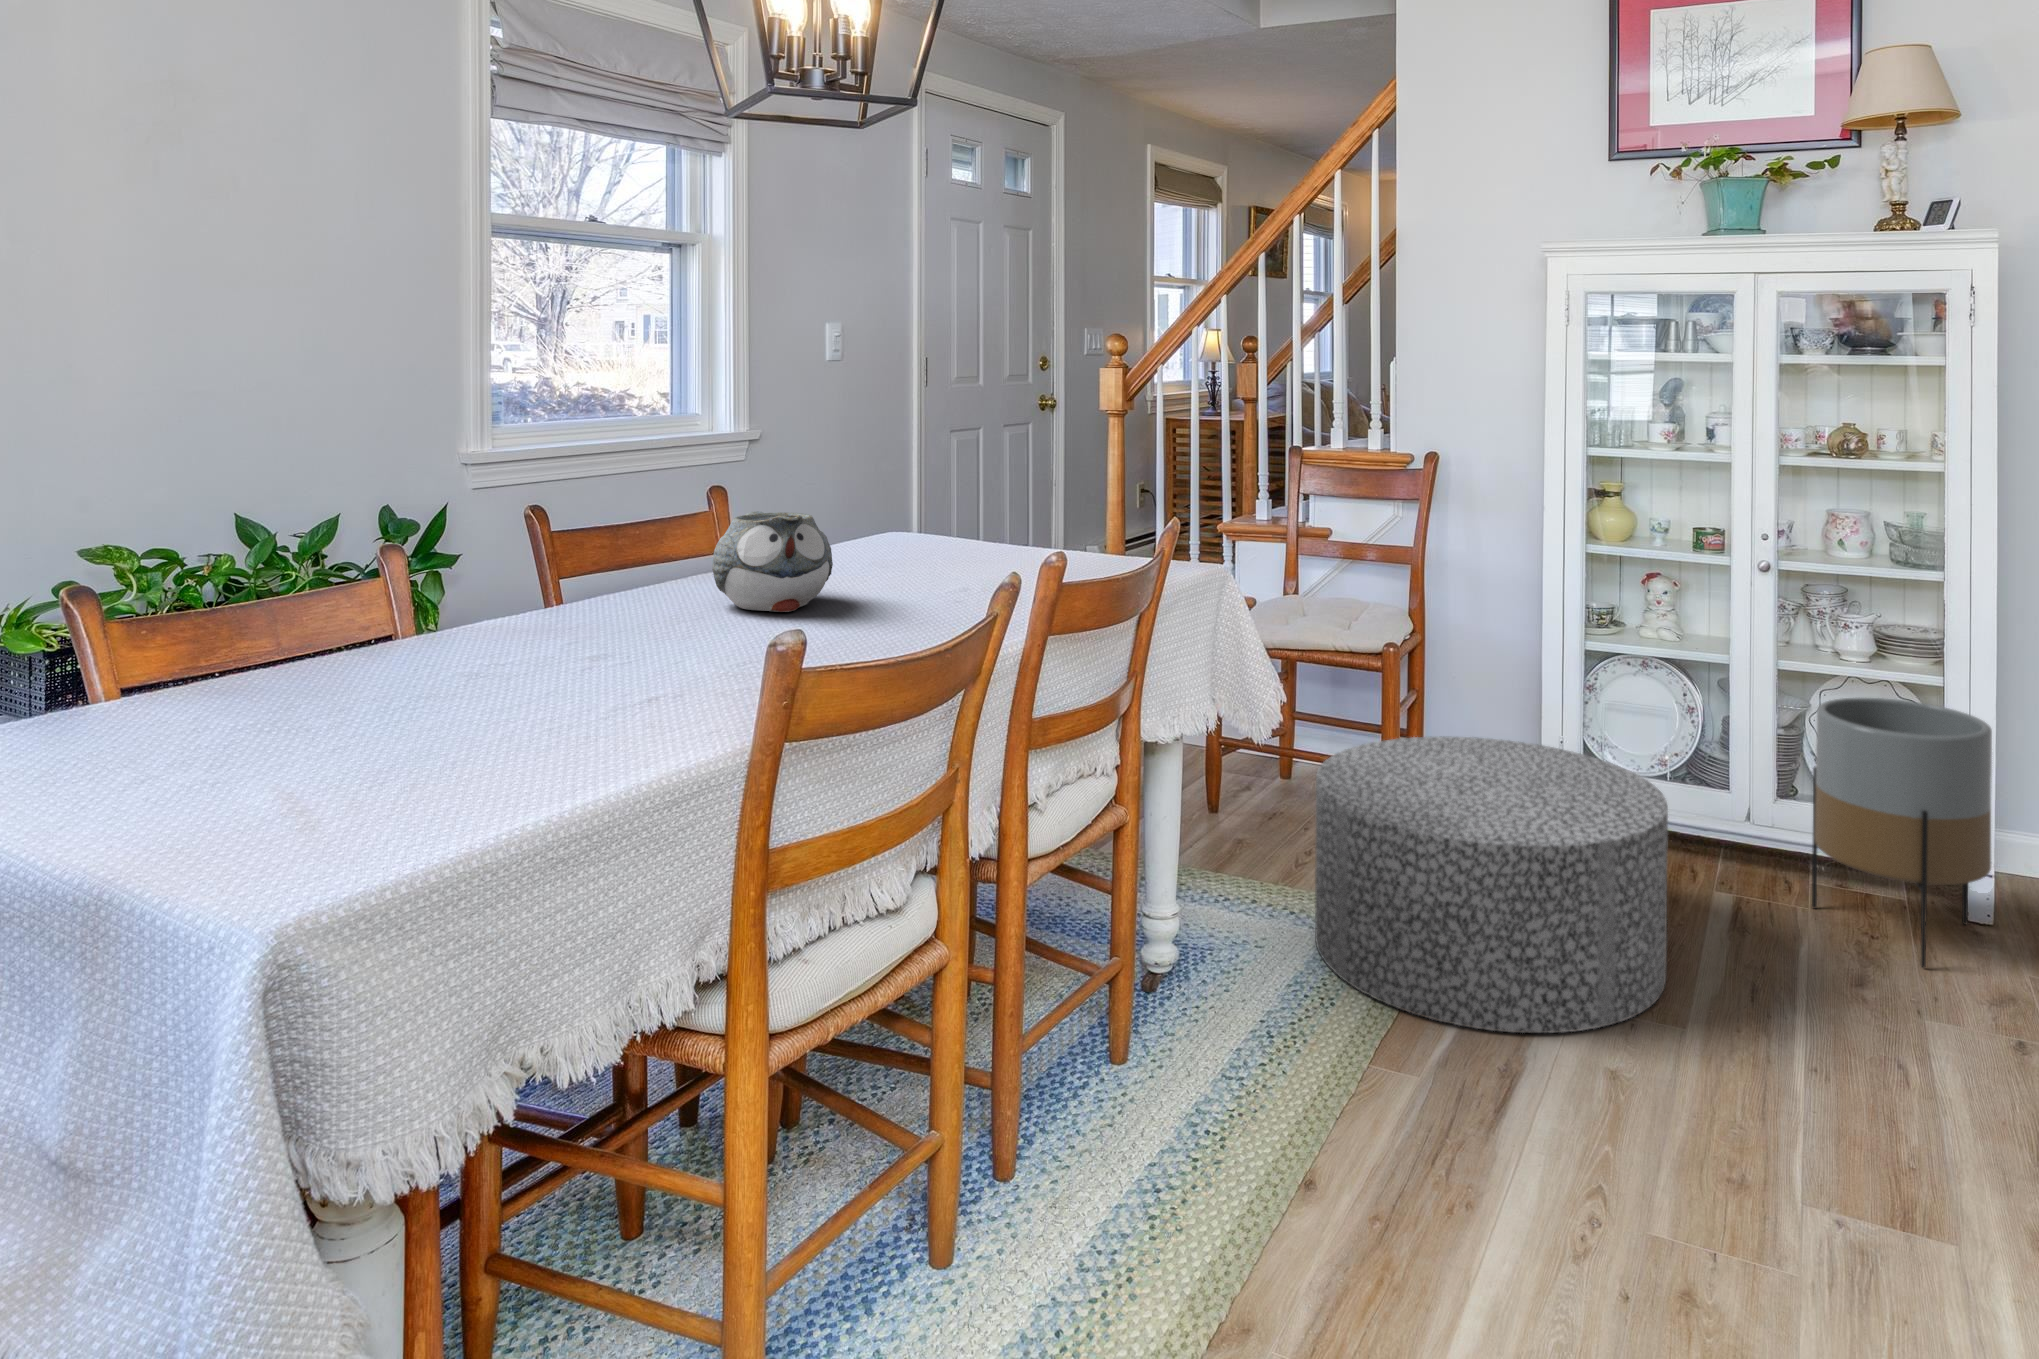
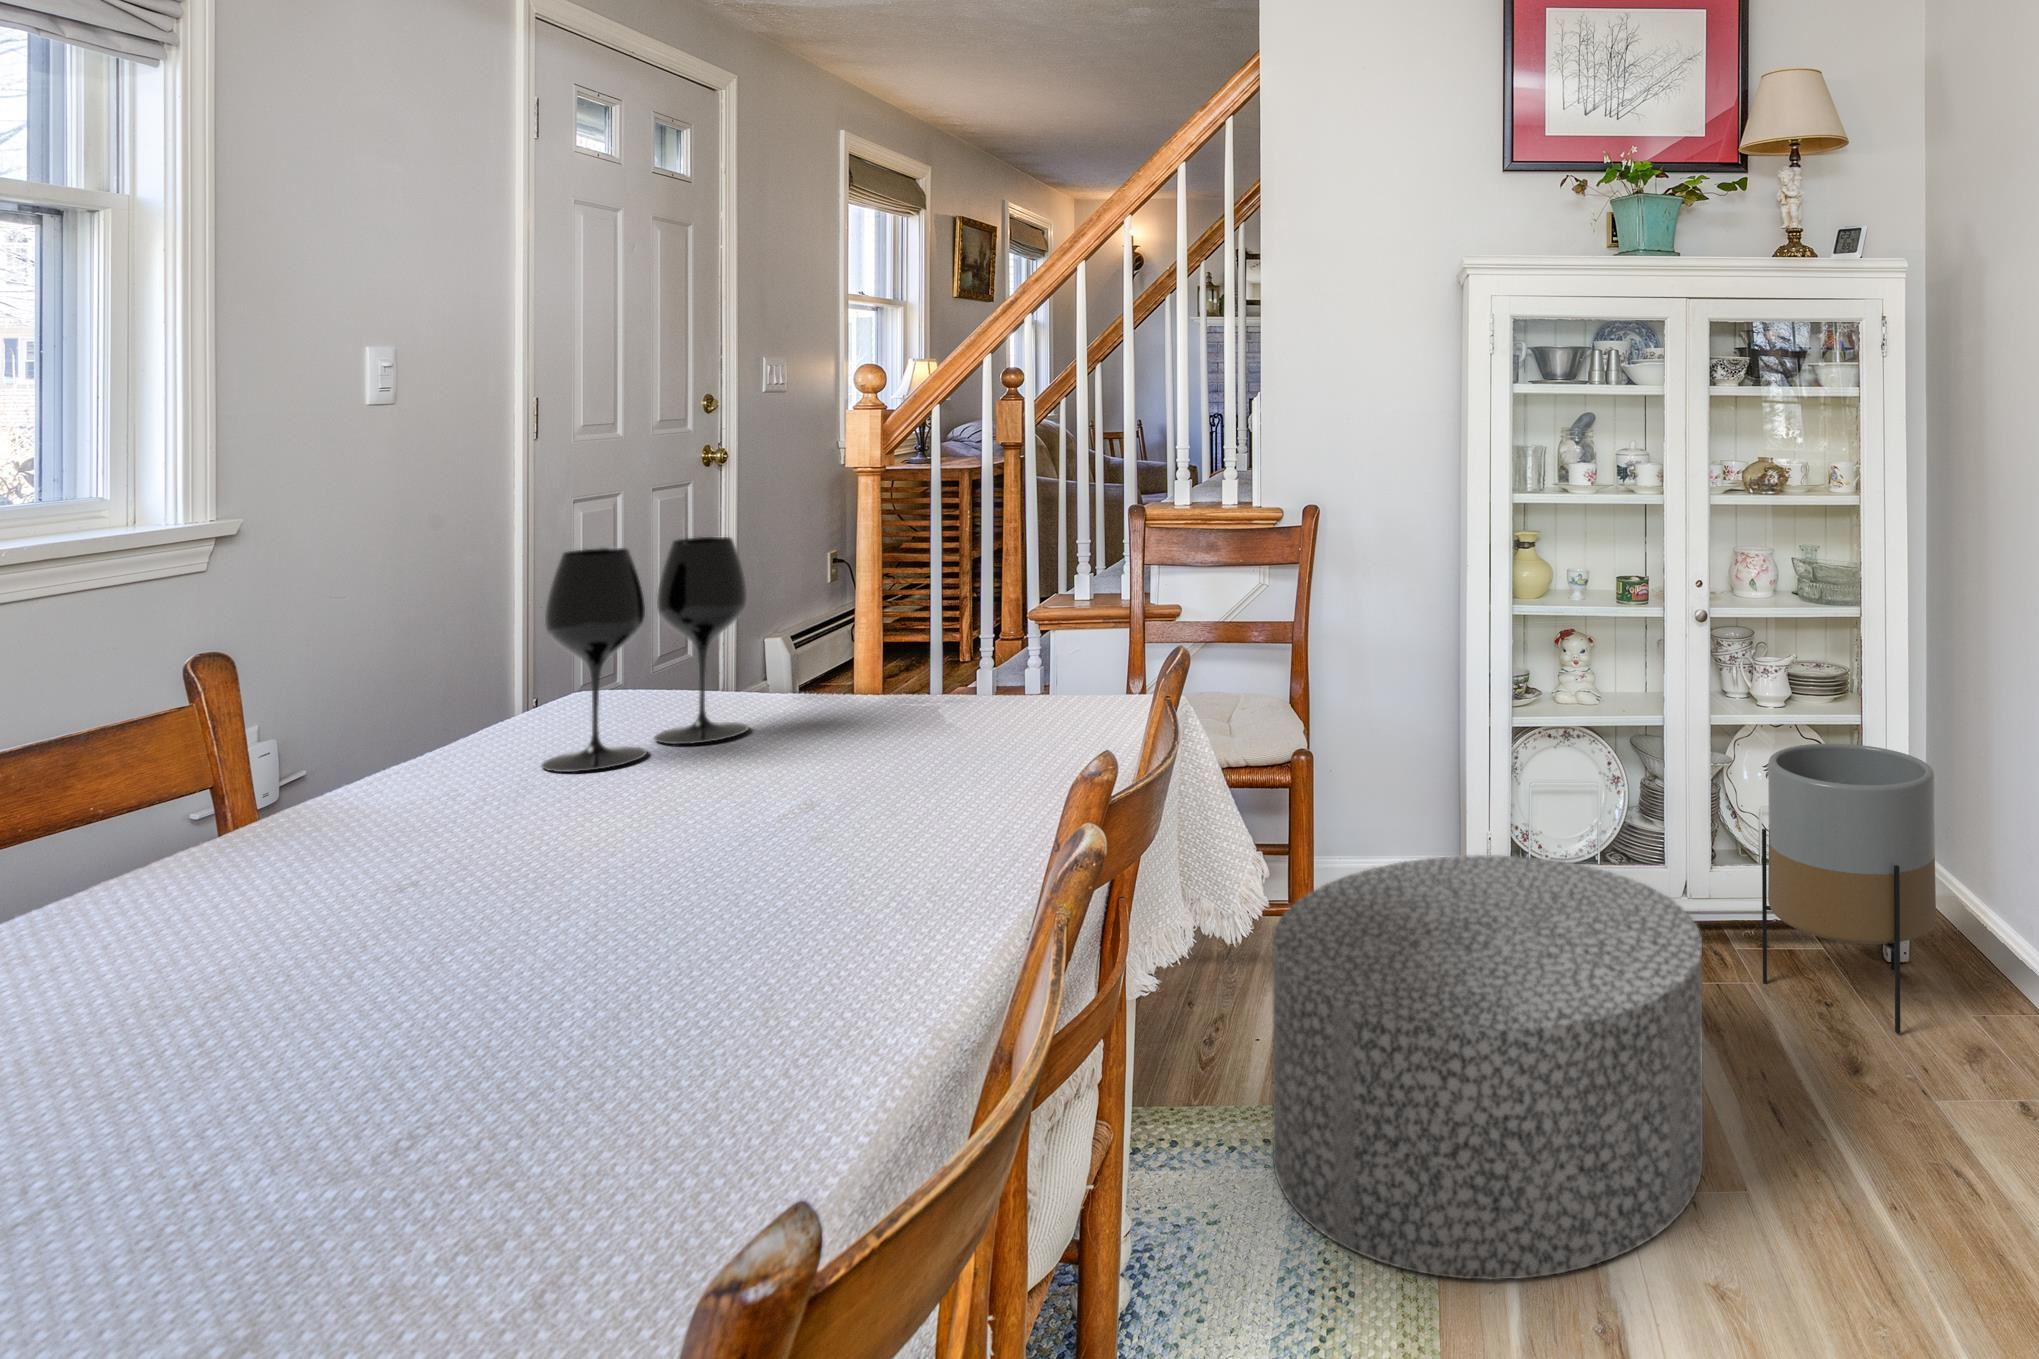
wine glass: none [857,441,966,566] -> present [542,537,748,772]
teapot: present [712,511,833,612] -> none [240,710,545,937]

